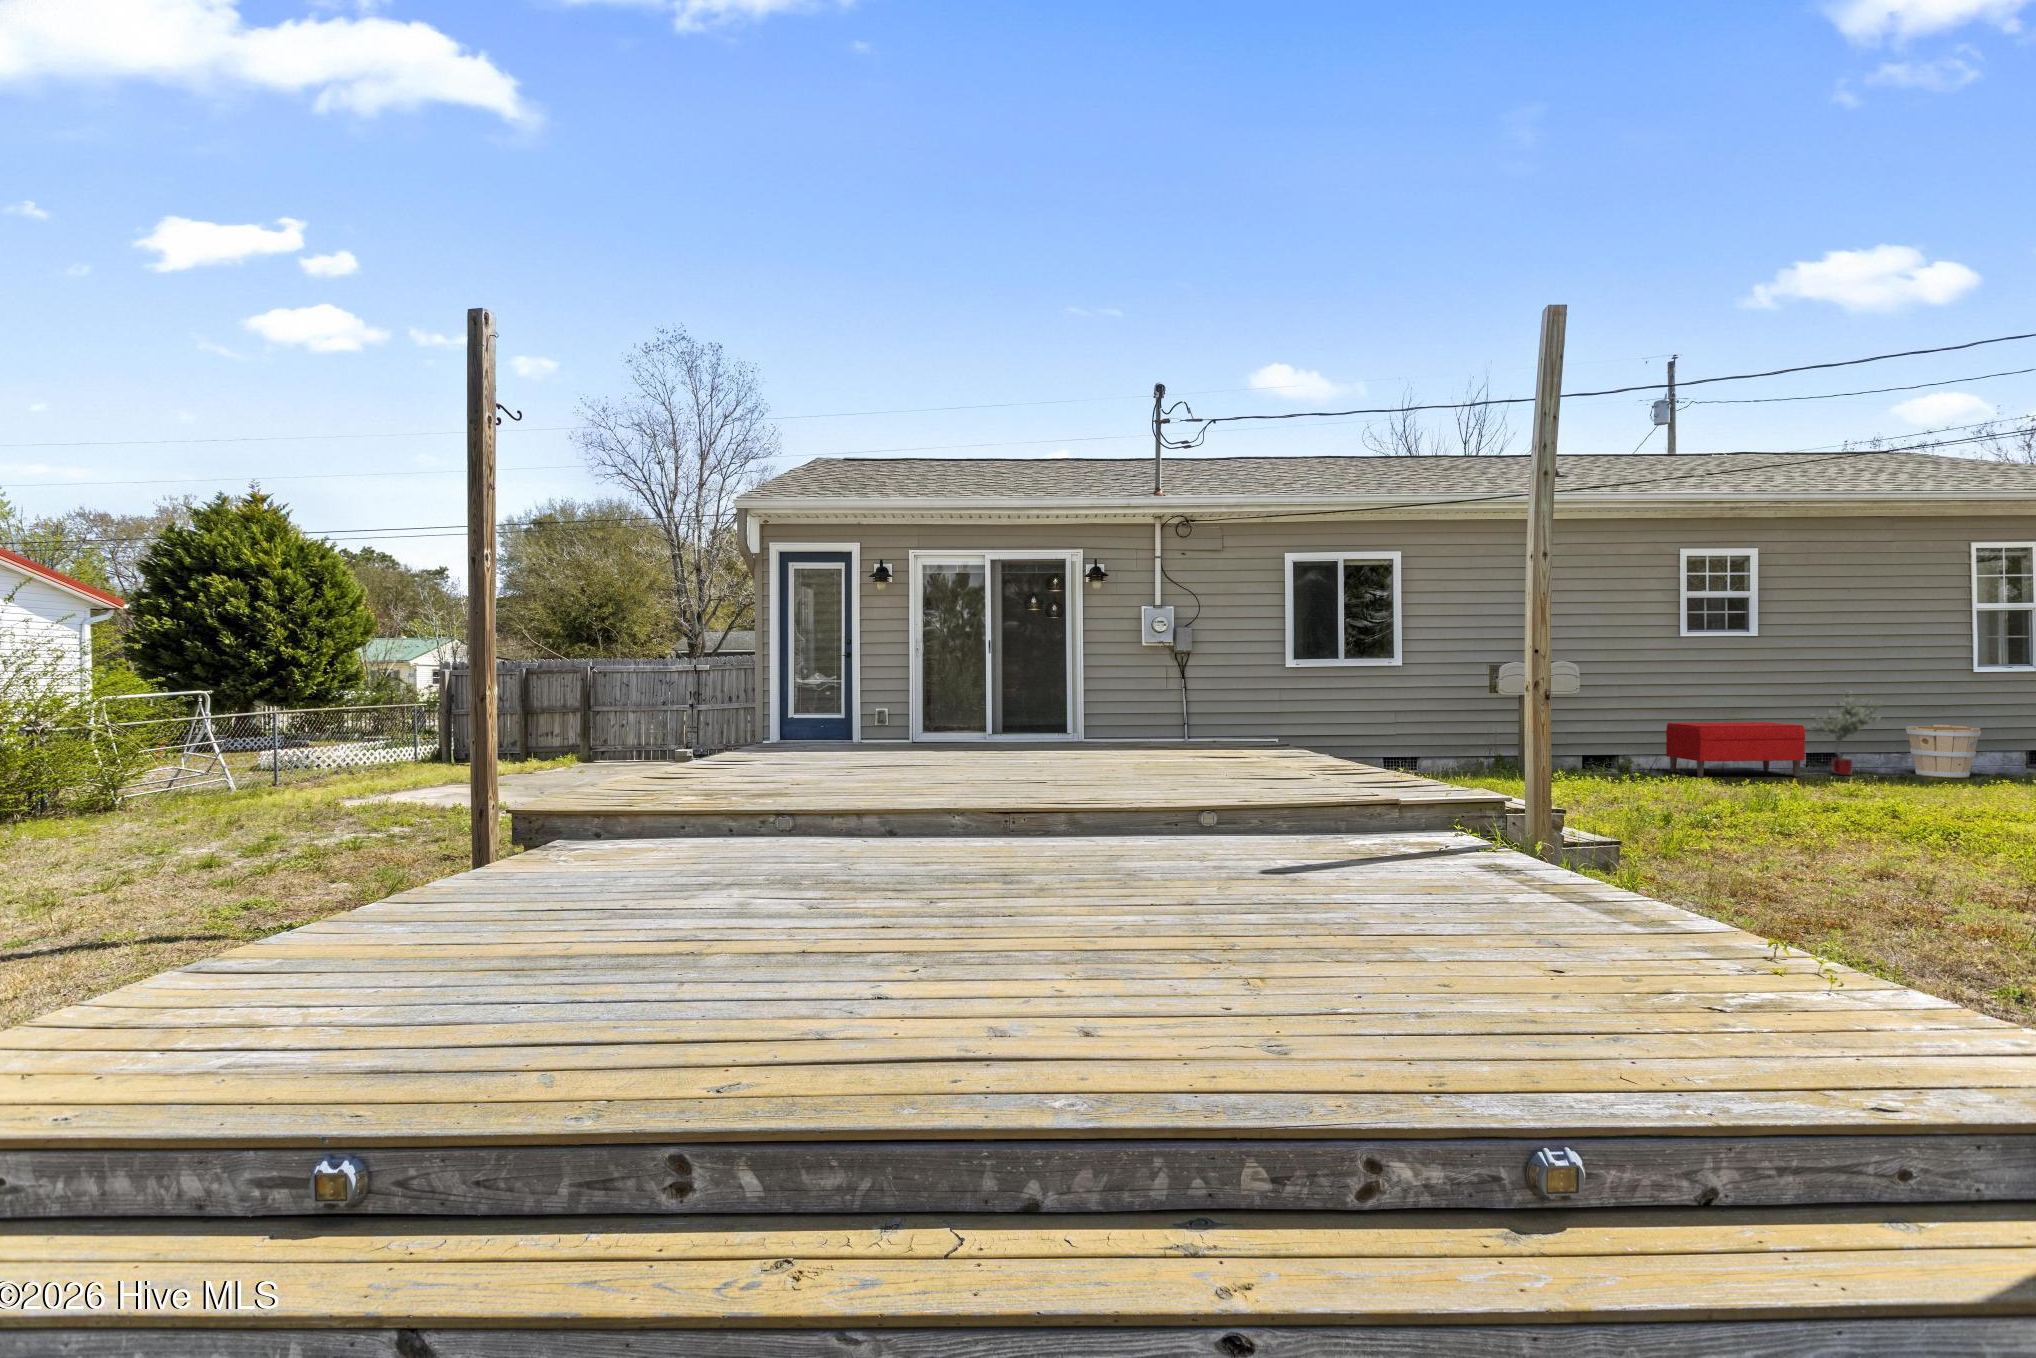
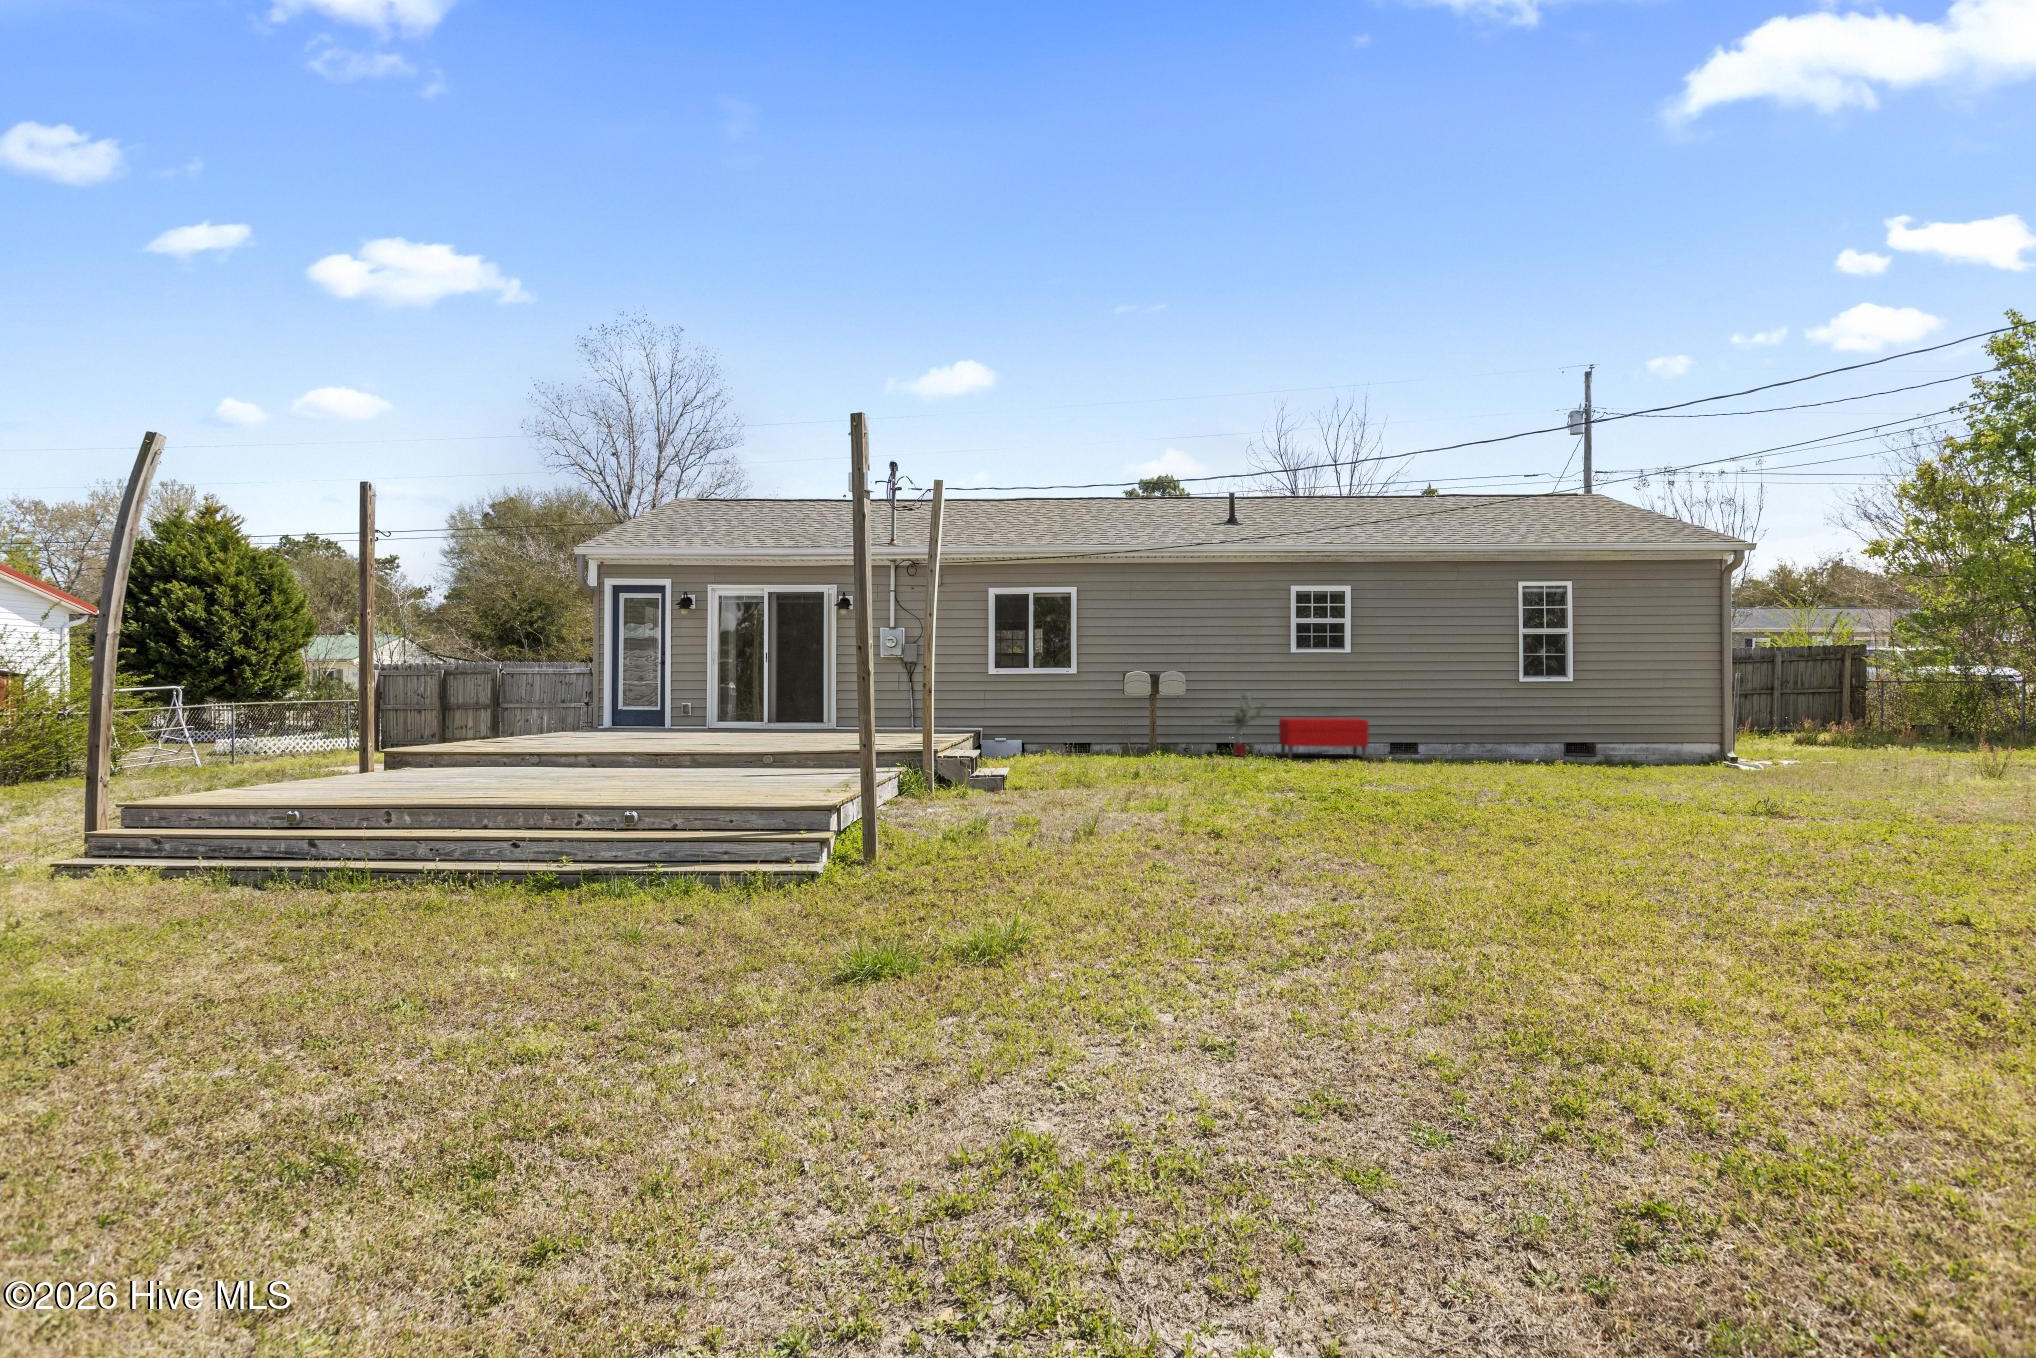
potted tree: present [1807,690,1882,776] -> present [1215,693,1266,756]
wooden bucket: present [1906,725,1981,778] -> none [1457,721,1504,761]

